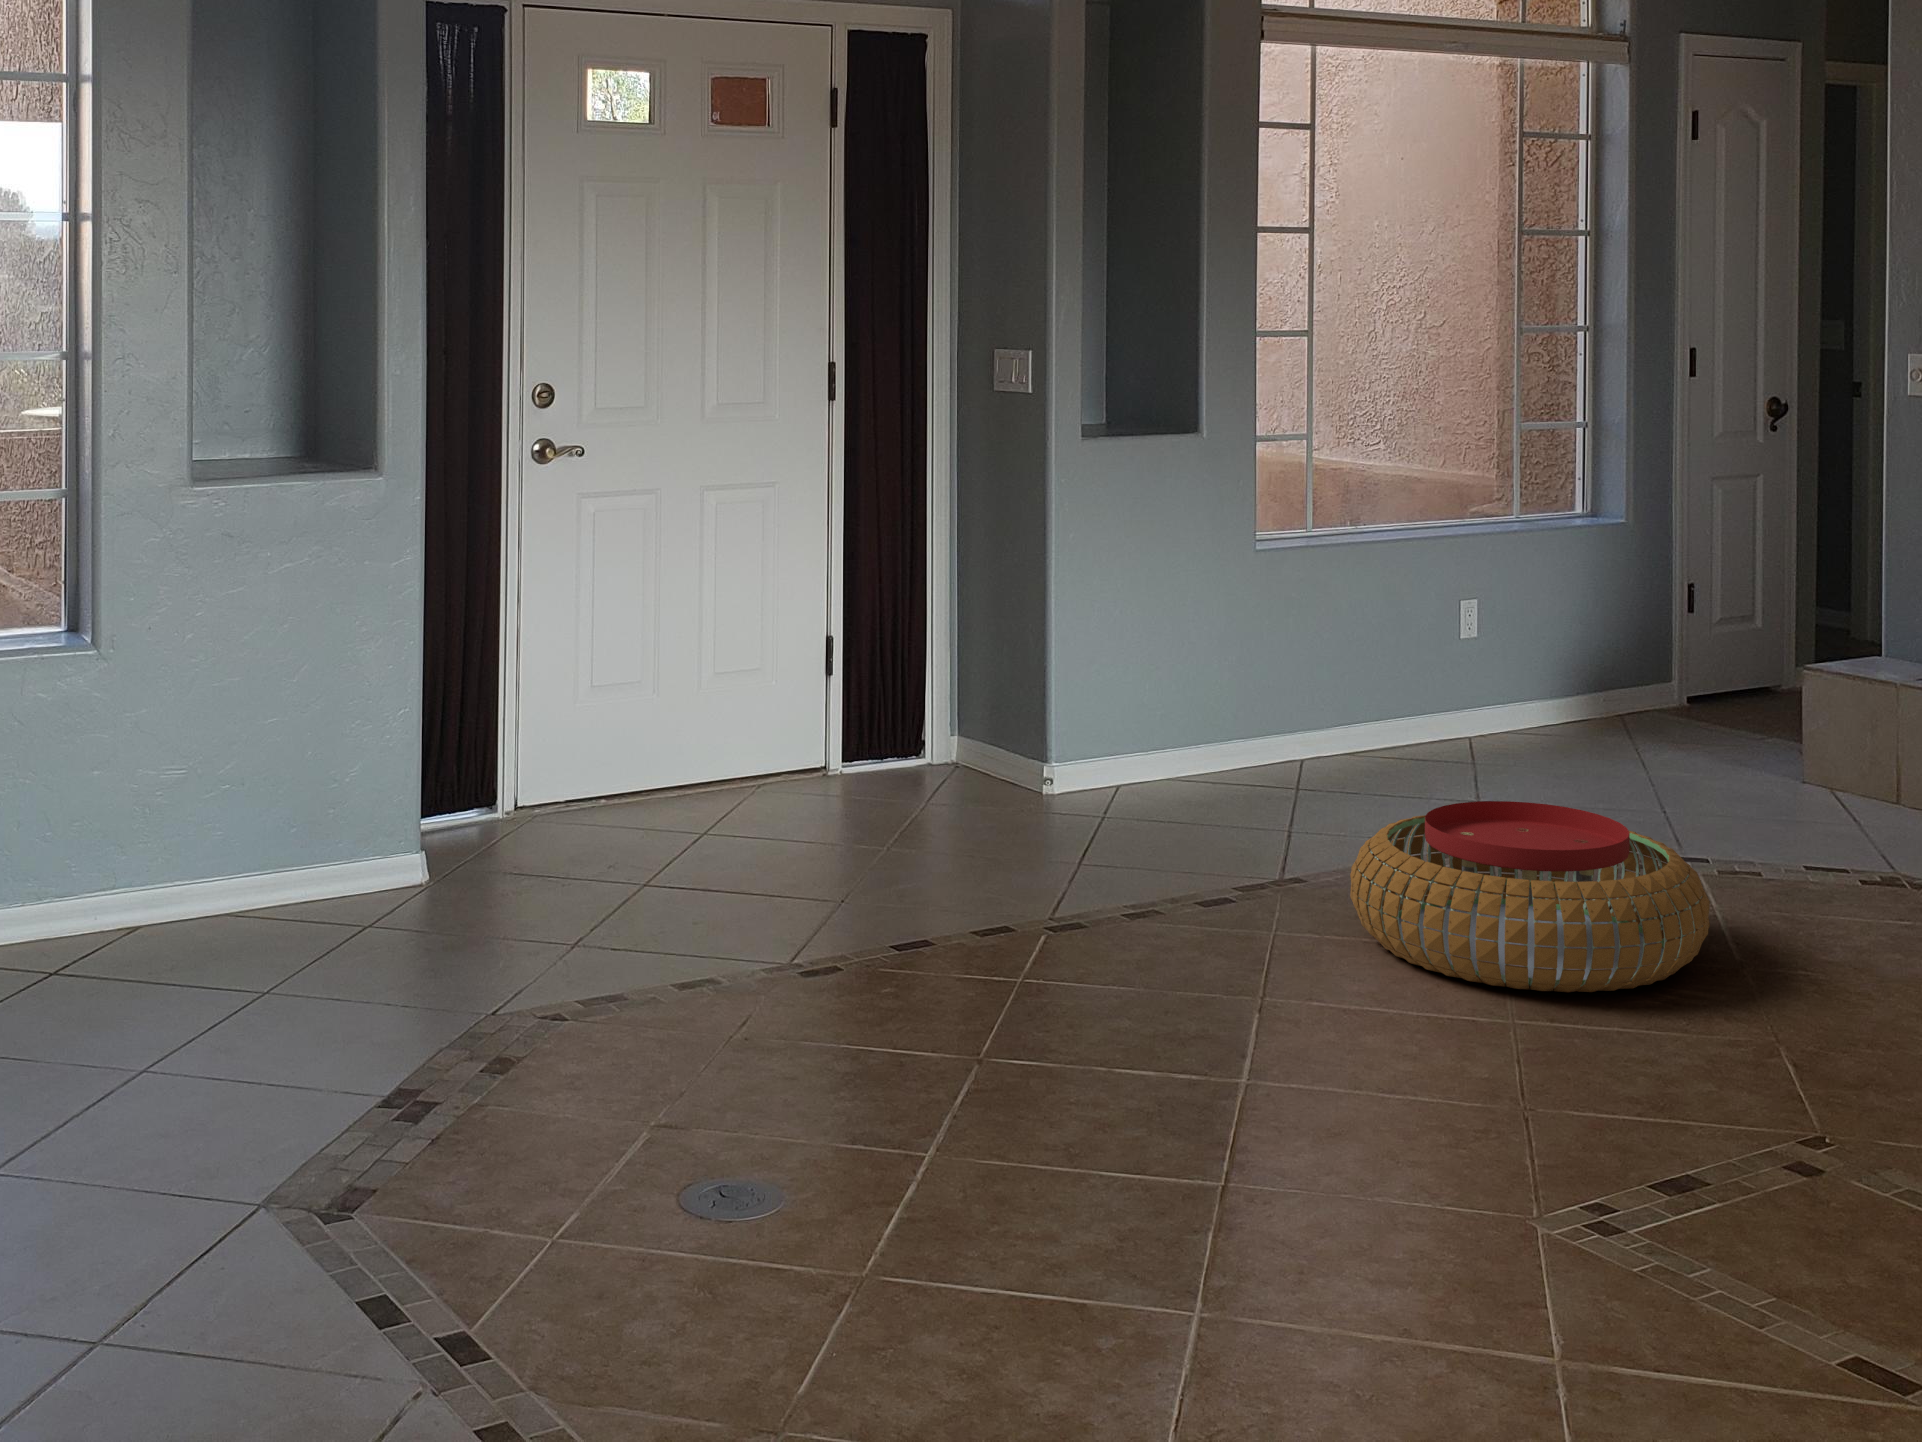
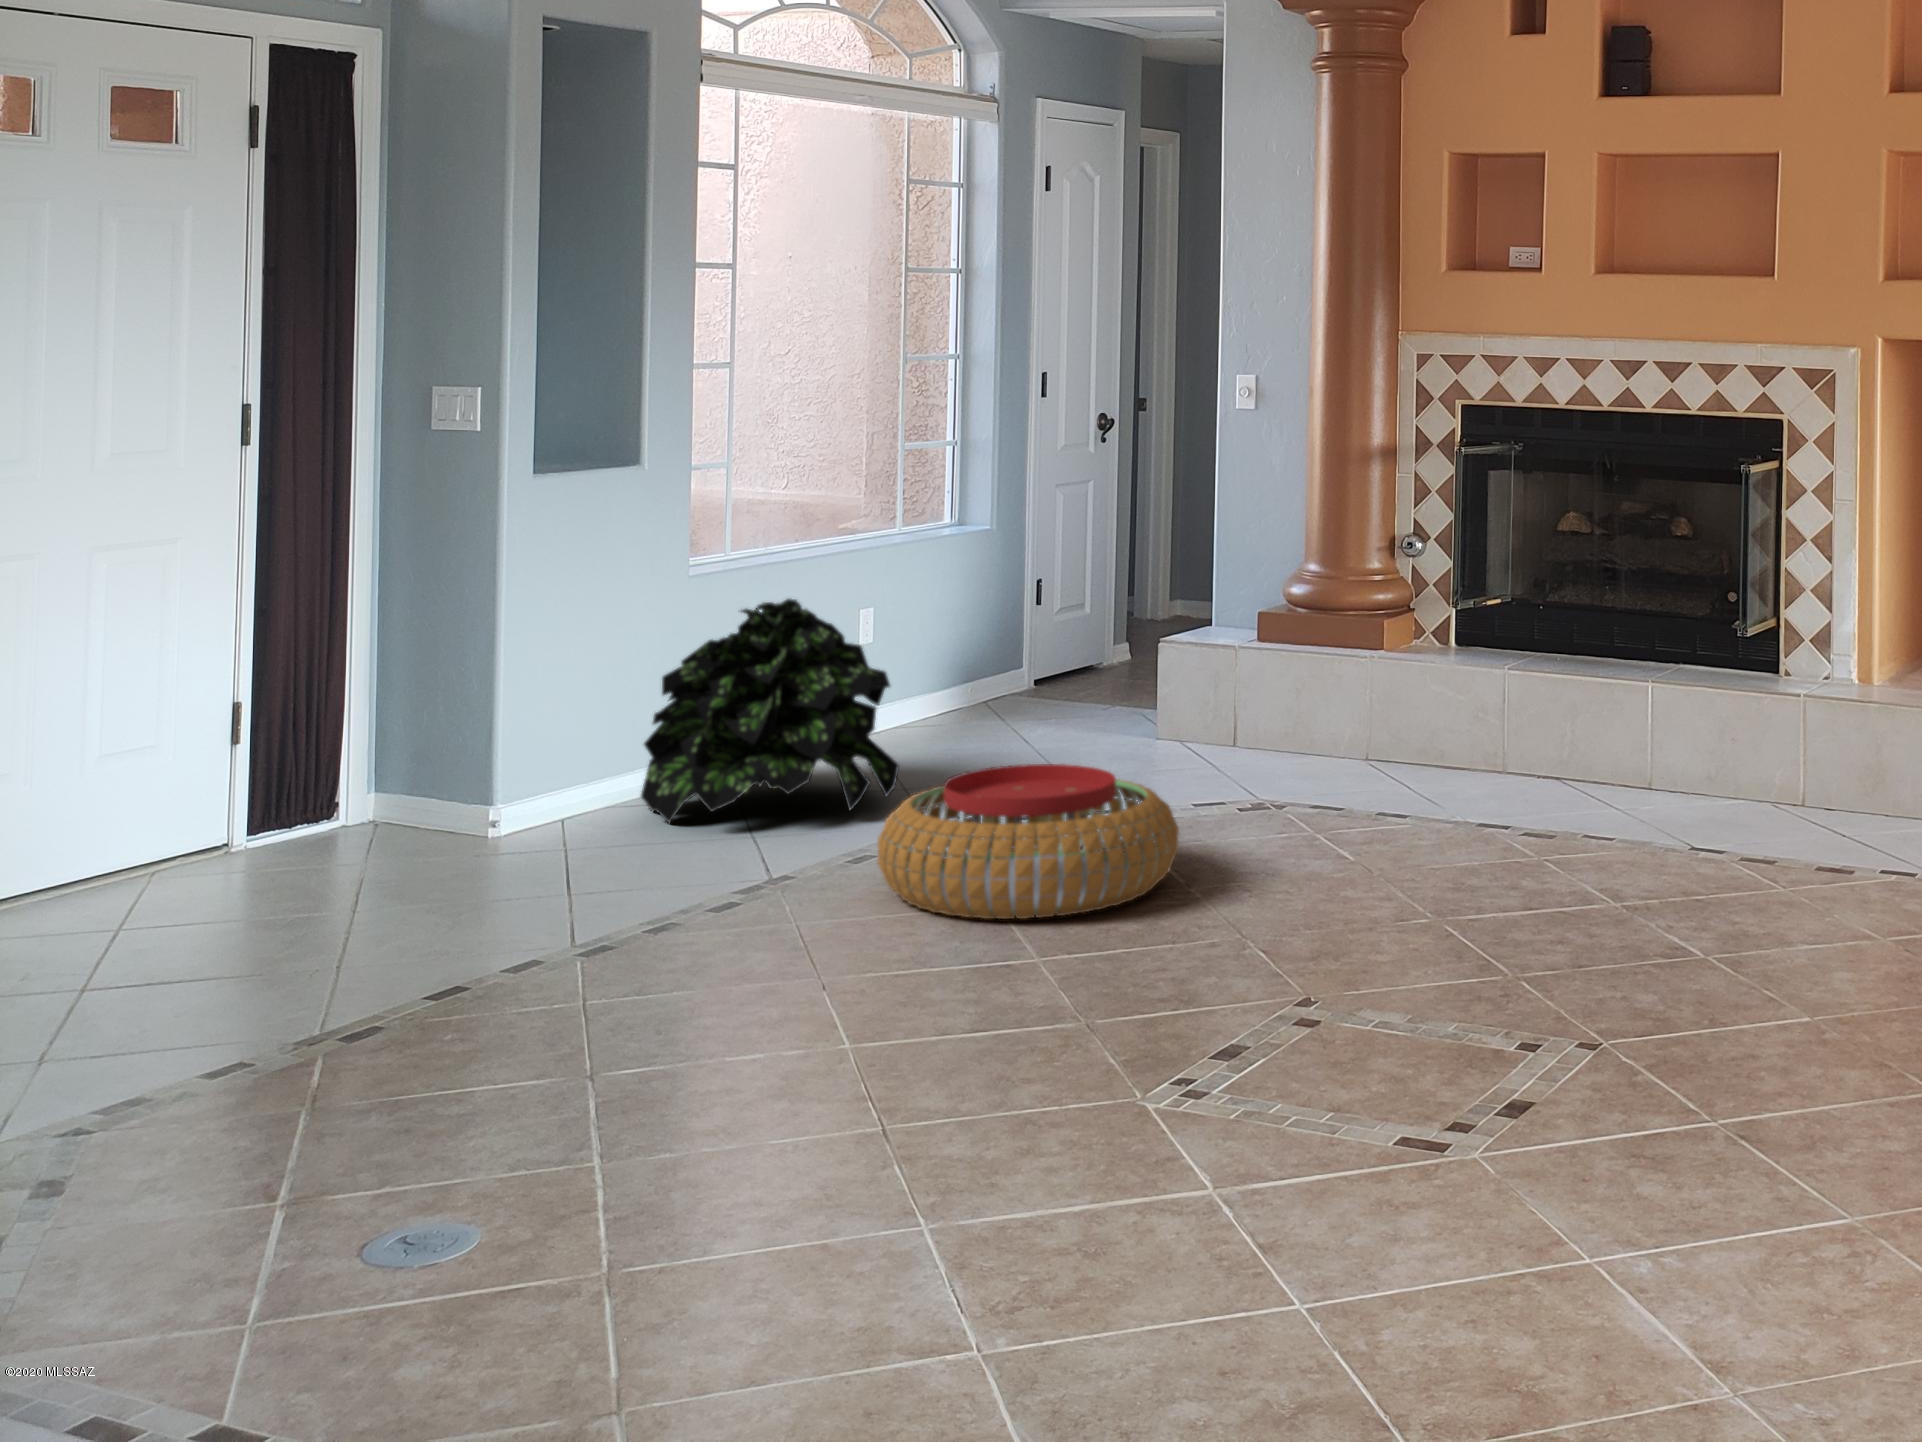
potted plant: none [1188,585,1440,822] -> present [641,599,899,823]

